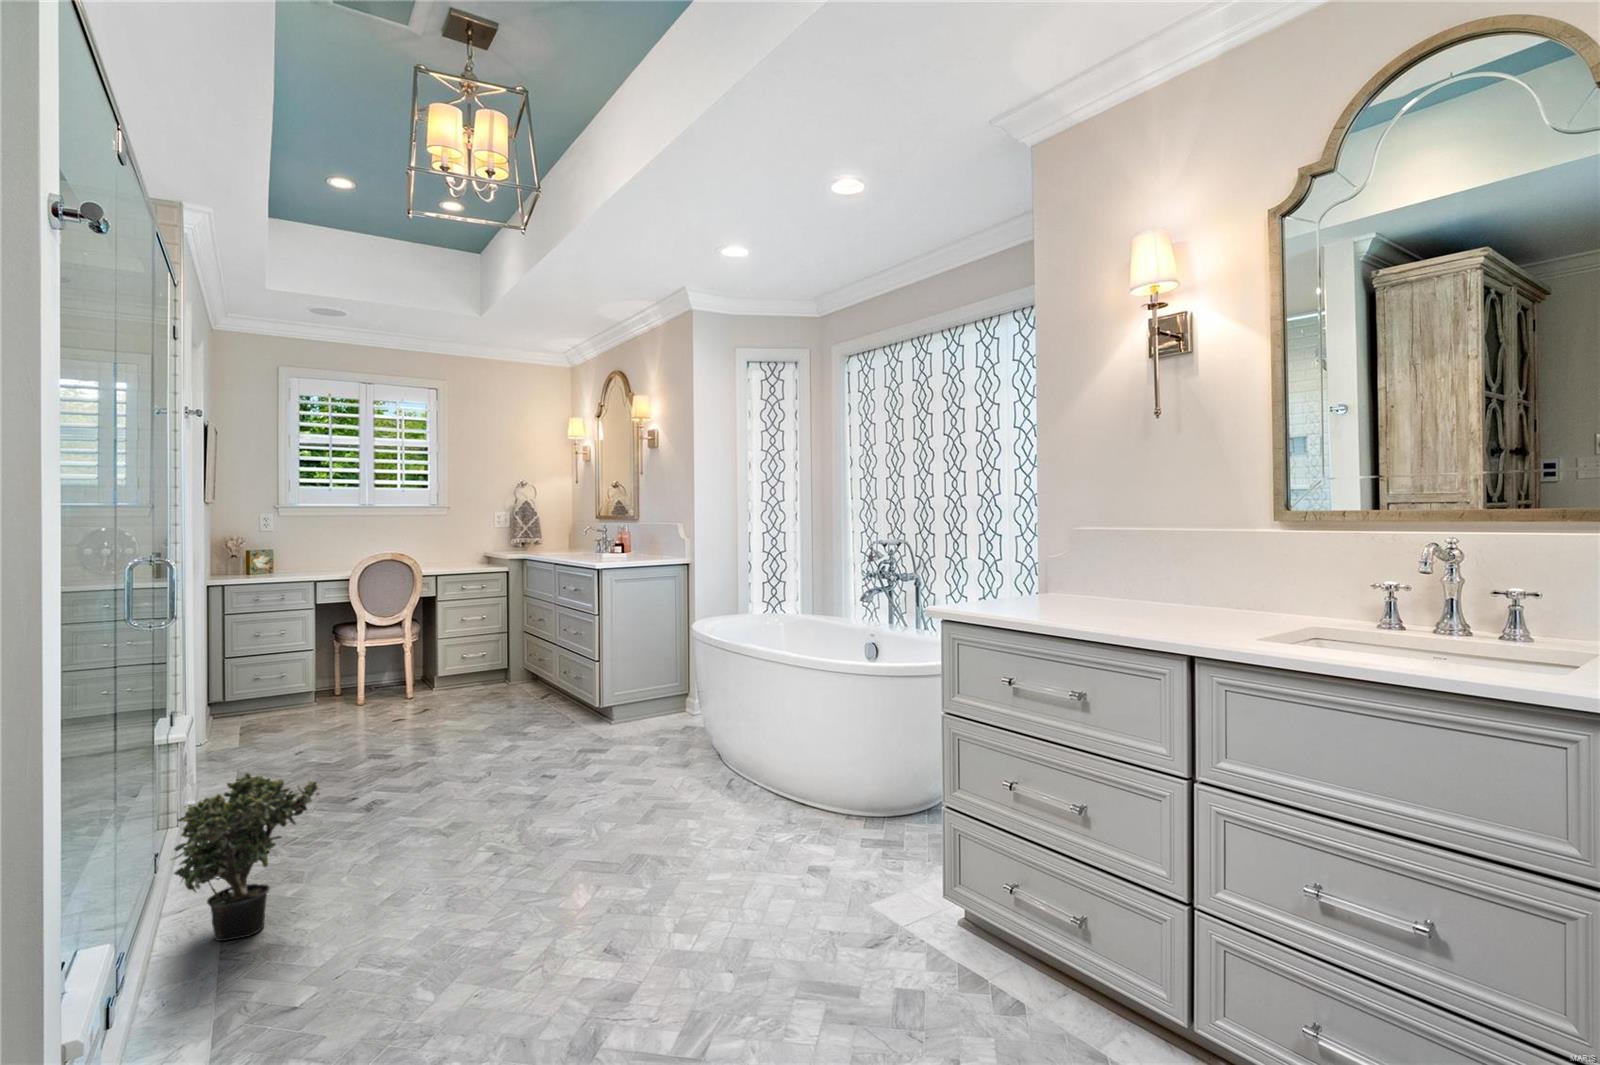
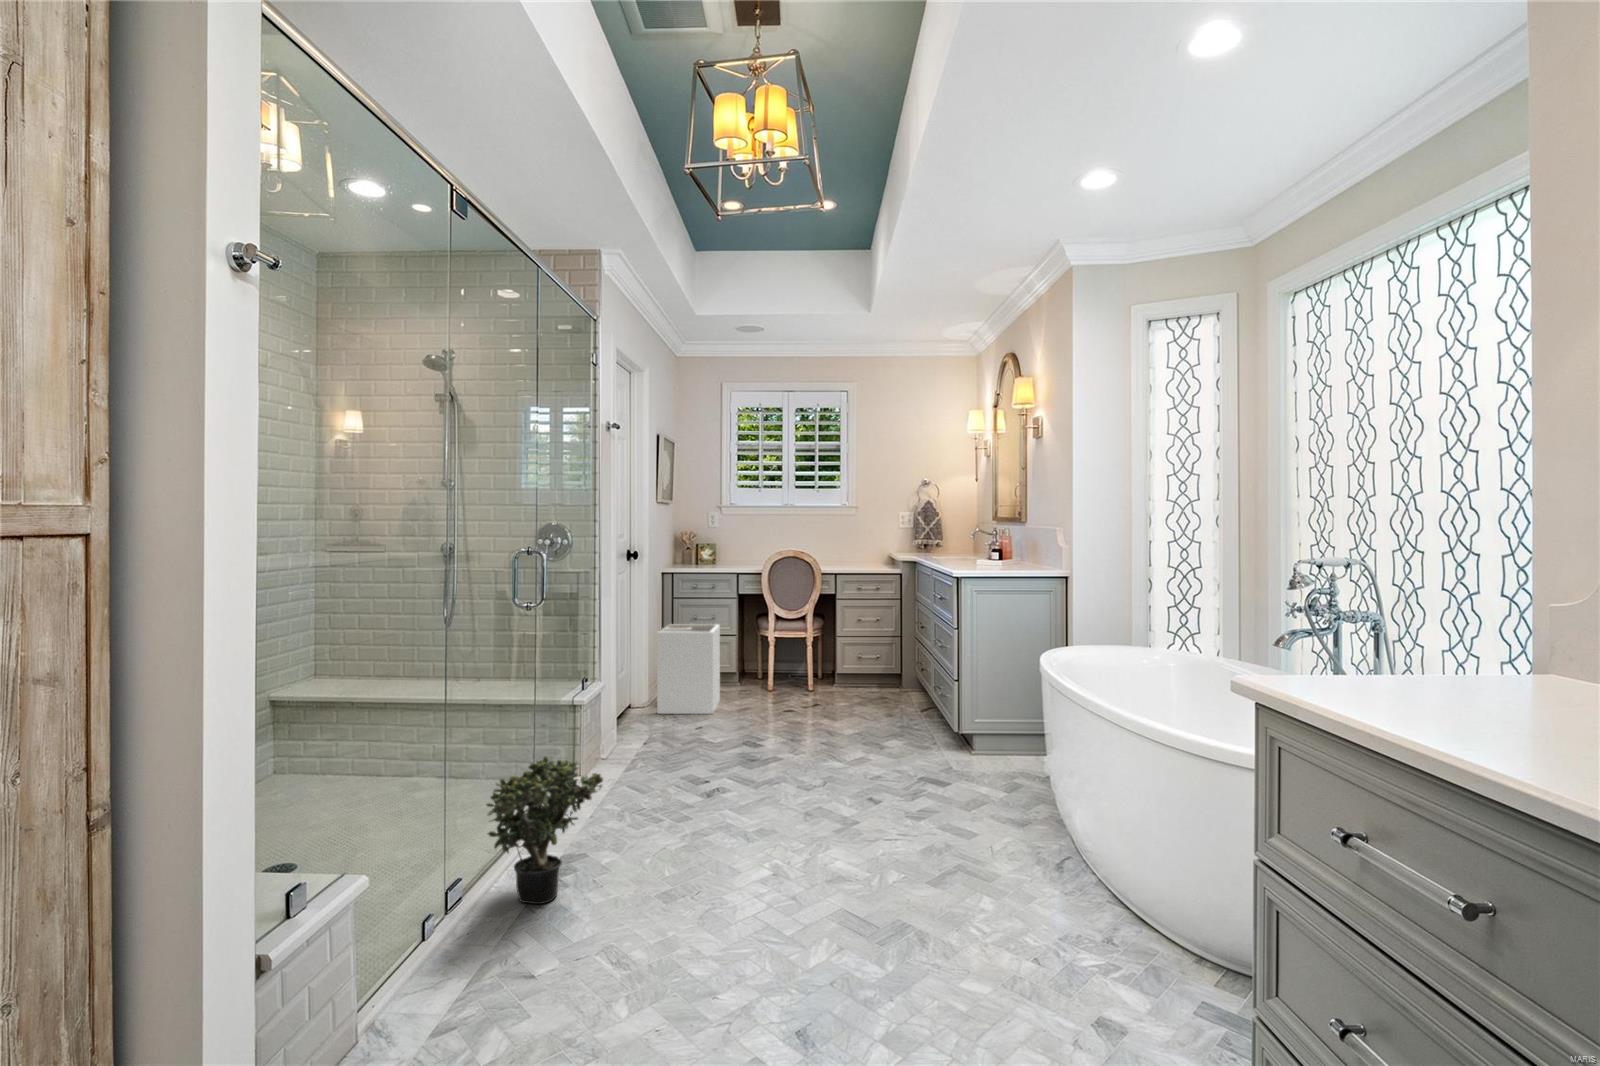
laundry hamper: none [231,636,309,744] -> present [657,624,720,714]

